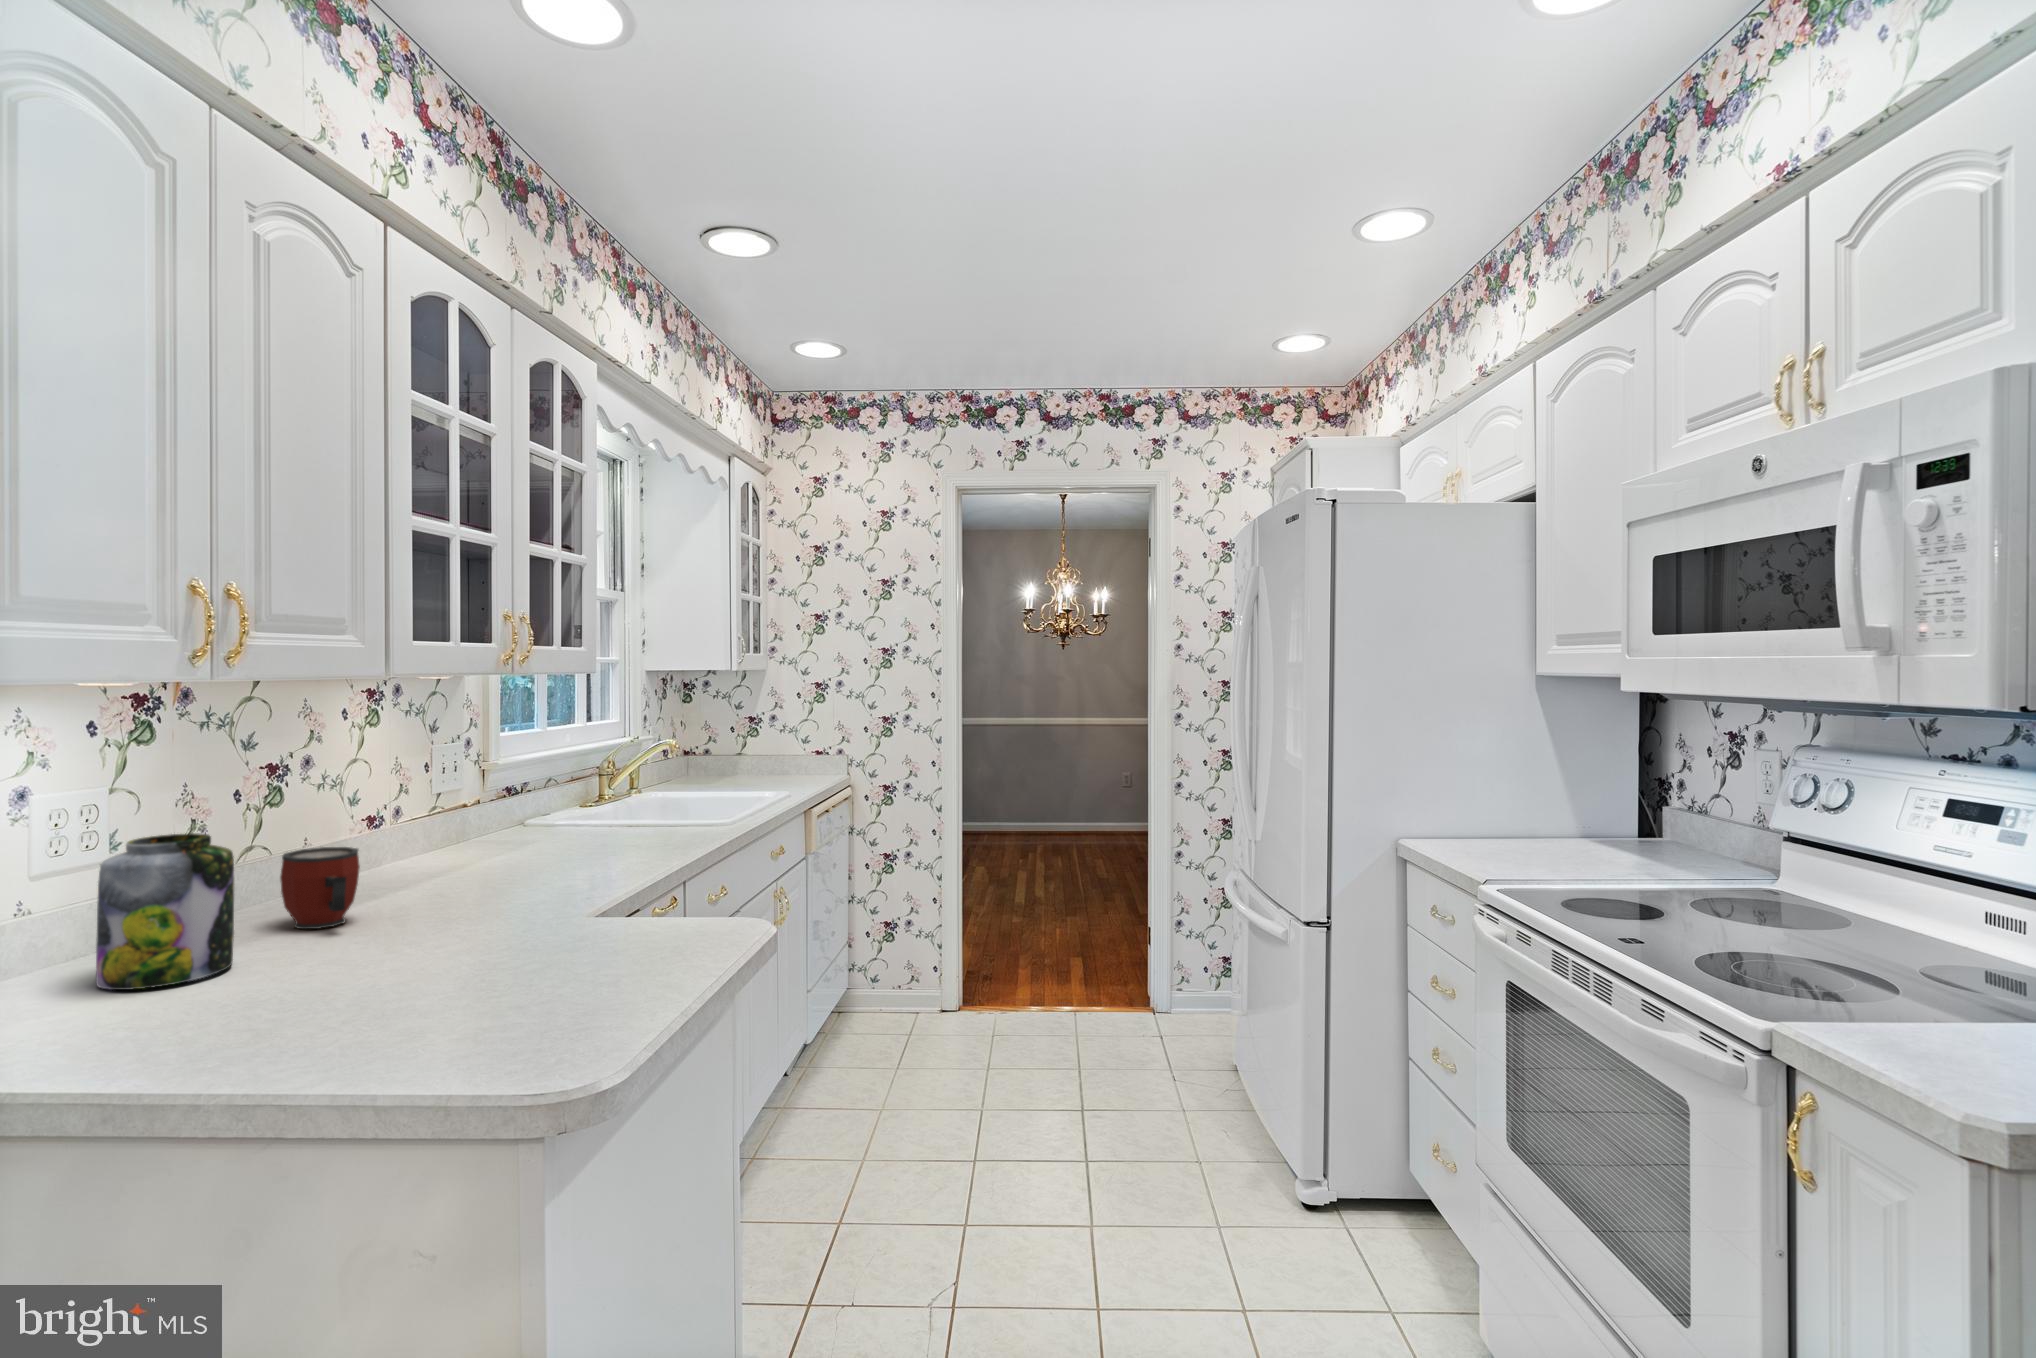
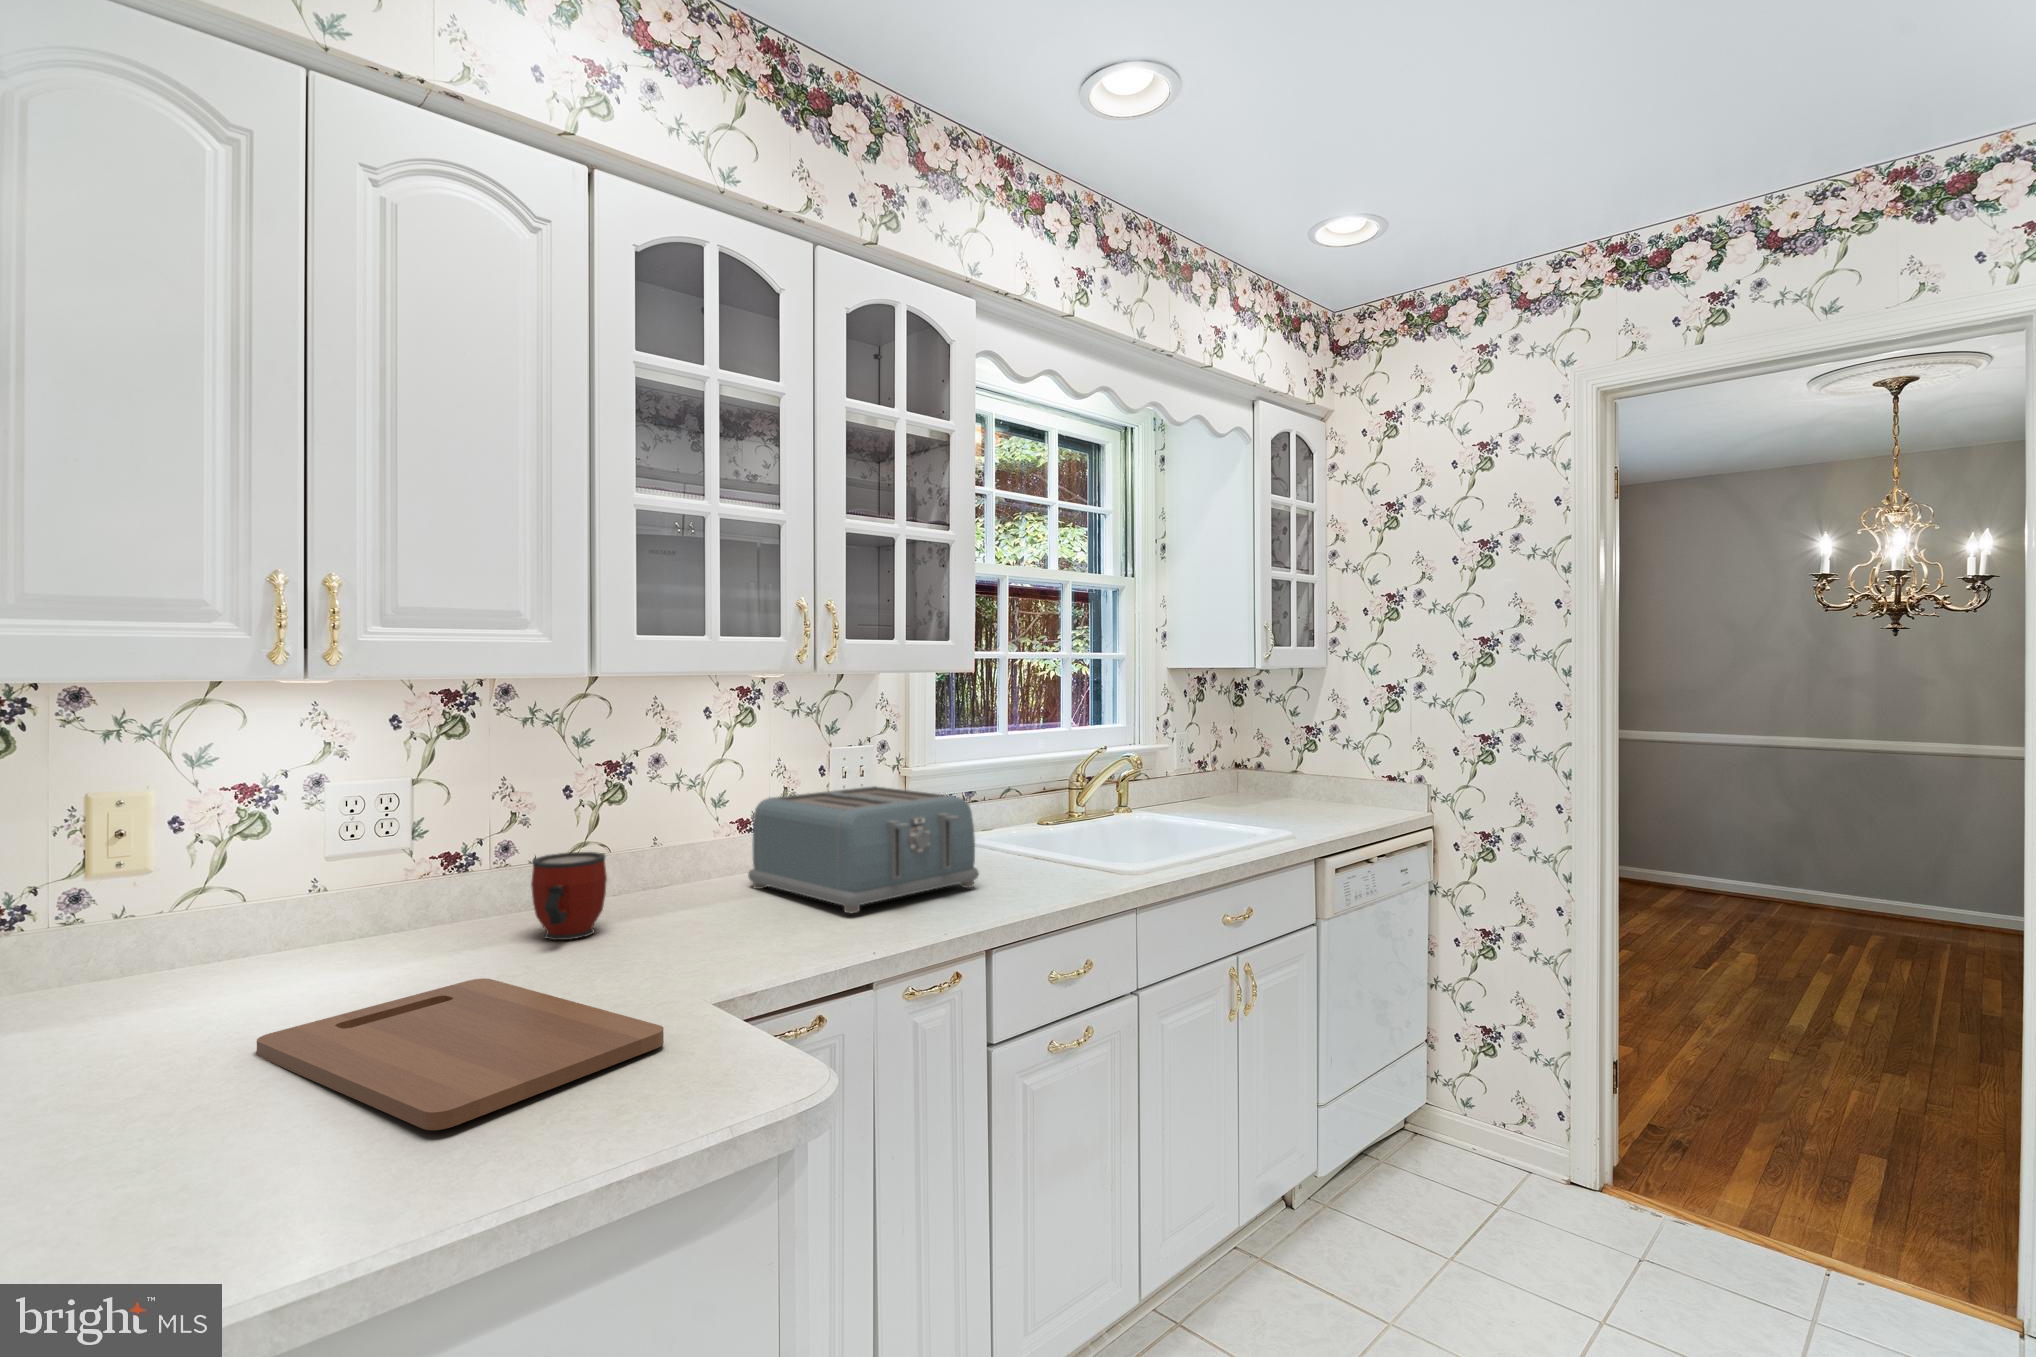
toaster: none [408,778,624,879] -> present [748,786,979,913]
jar: present [96,833,234,990] -> none [297,828,425,985]
cutting board: none [240,948,601,1028] -> present [257,978,664,1130]

